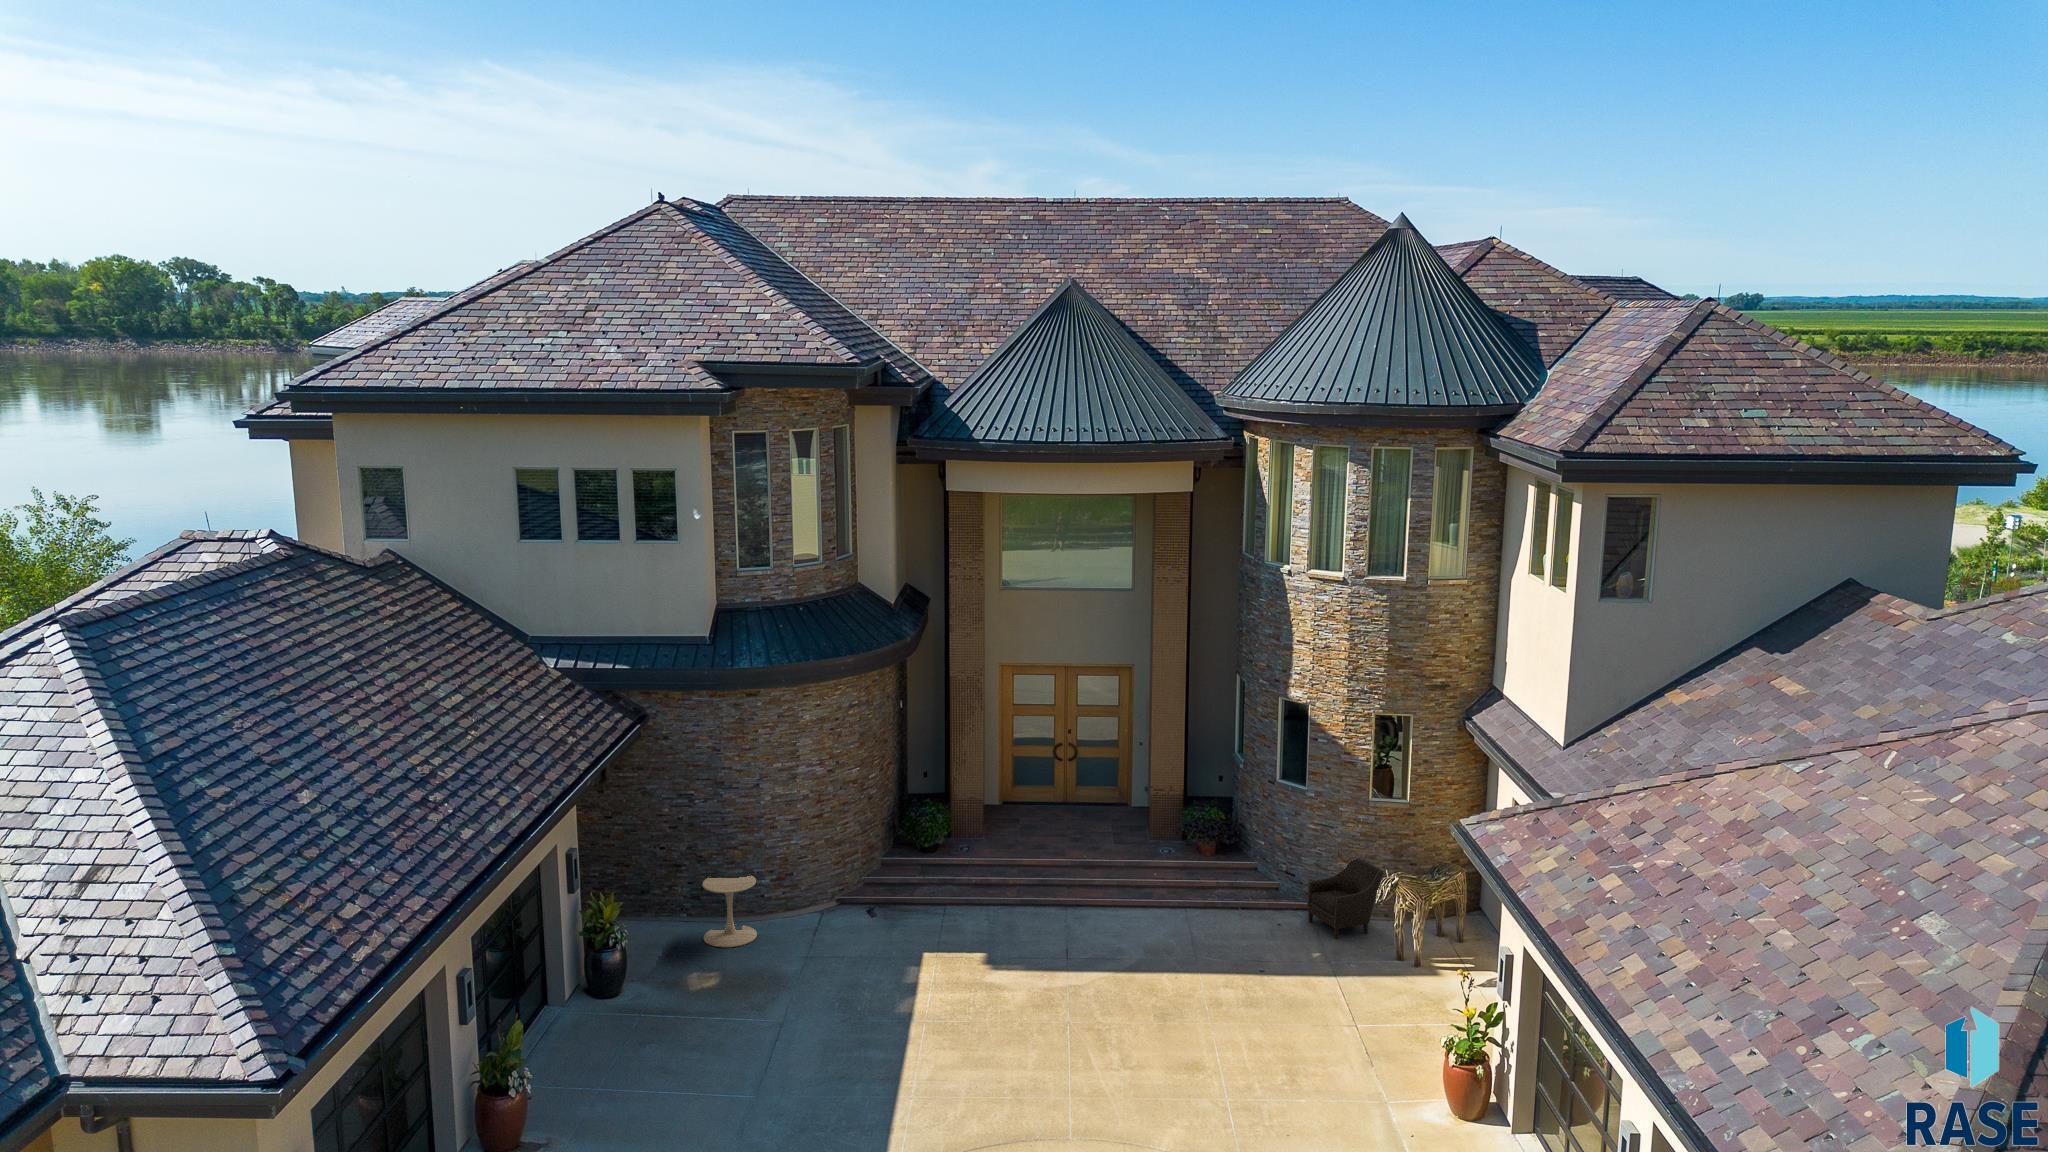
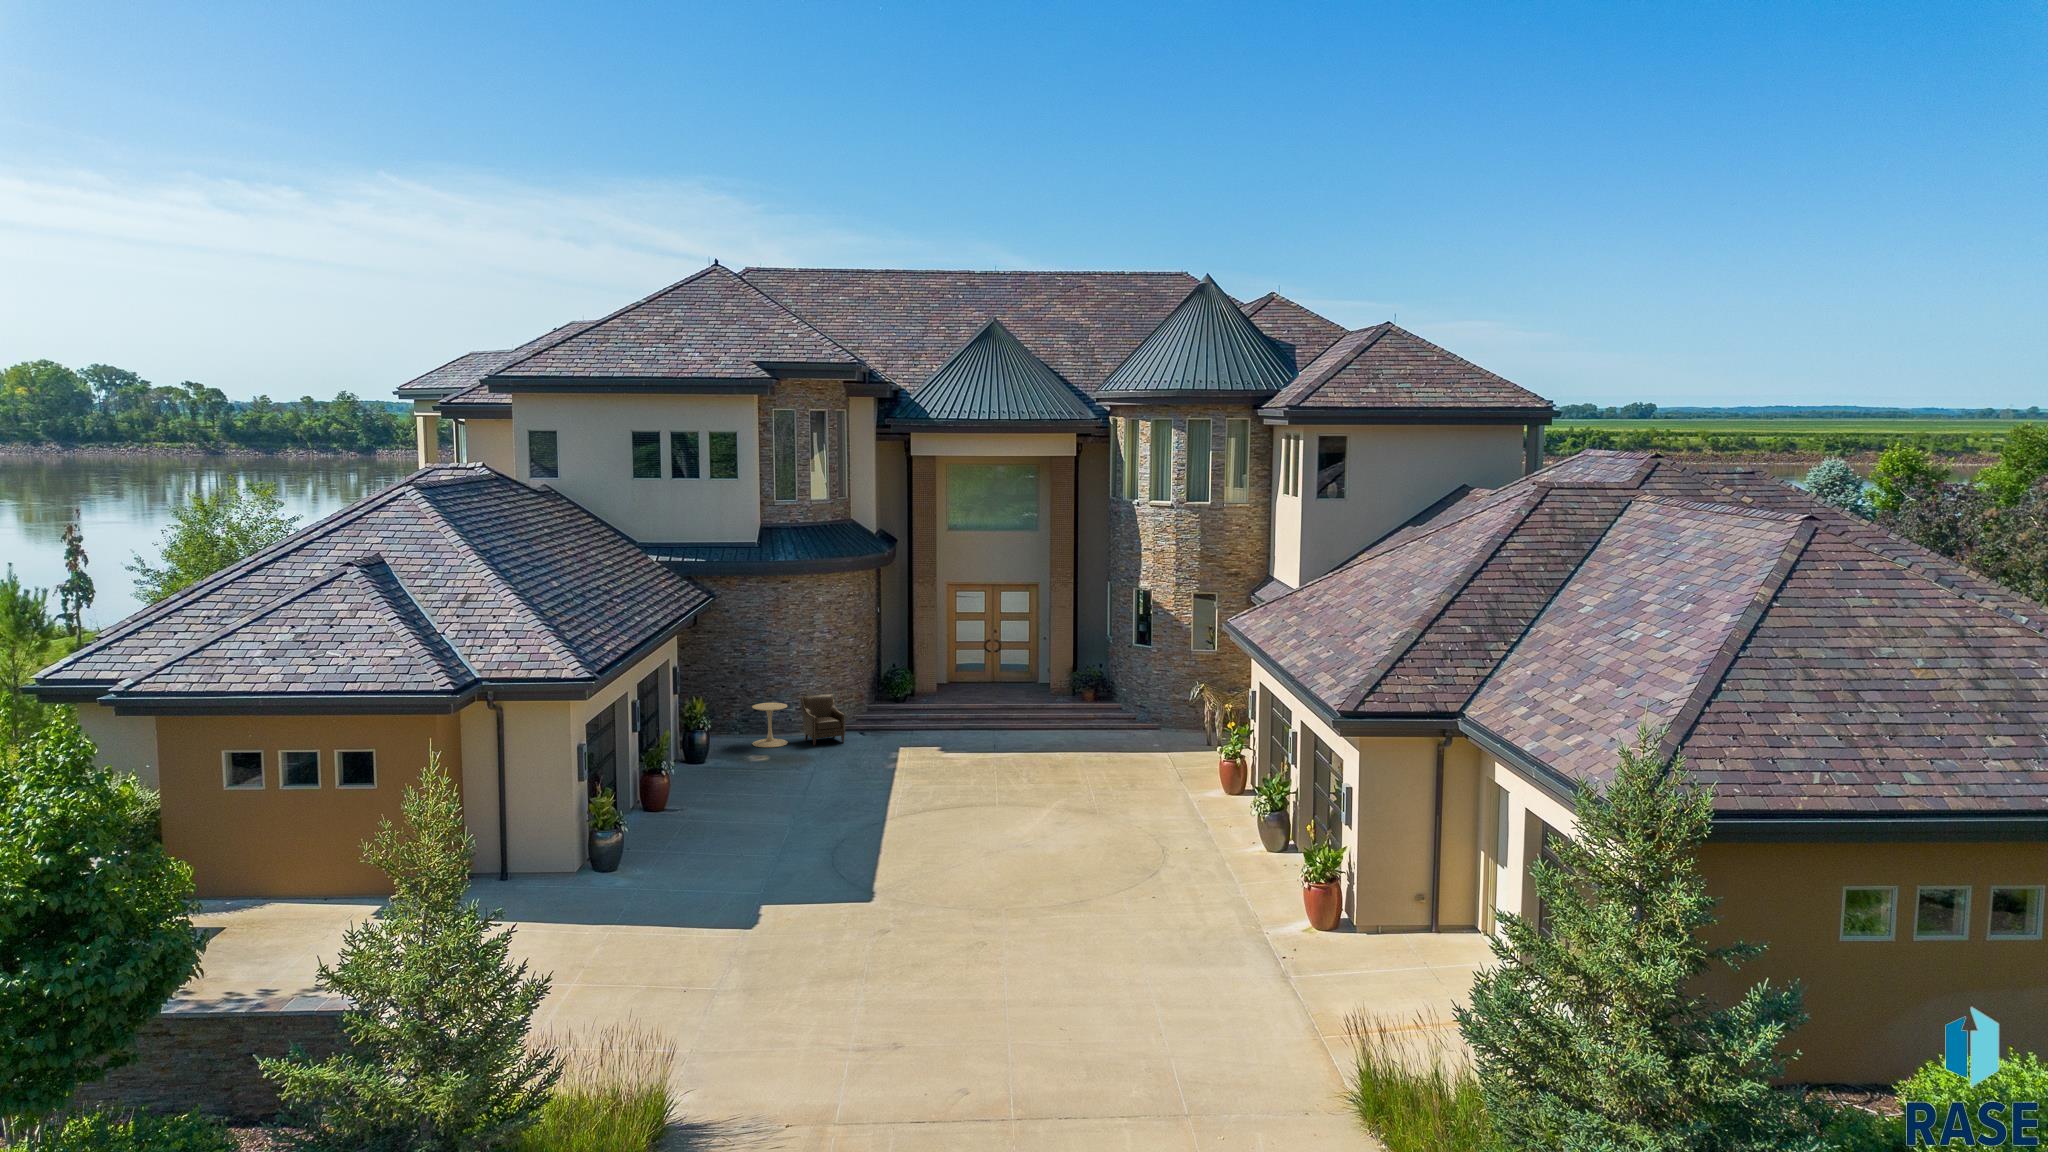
chair: present [1307,859,1383,939] -> present [800,694,845,746]

